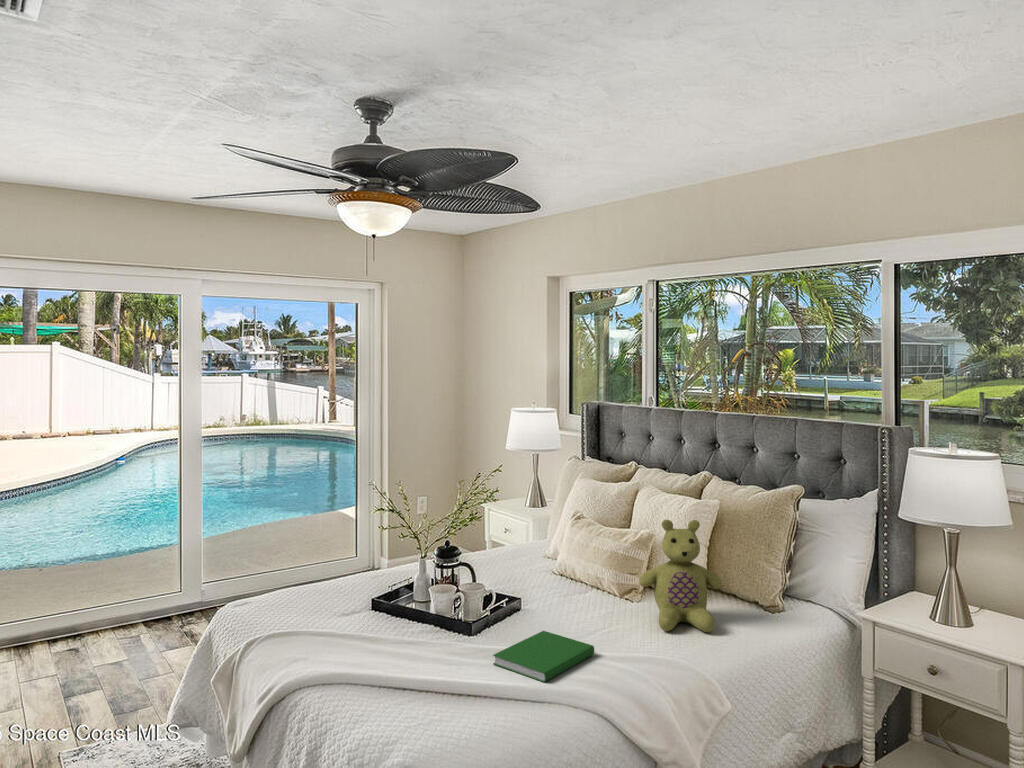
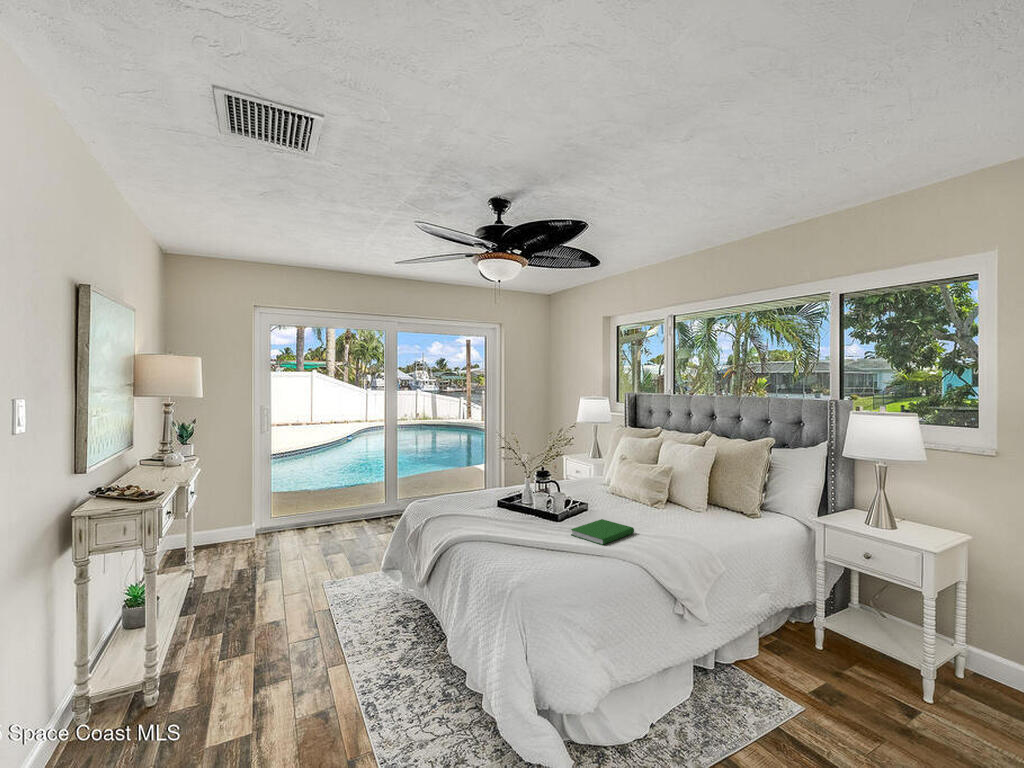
stuffed bear: present [639,520,722,632] -> none [663,455,718,525]

